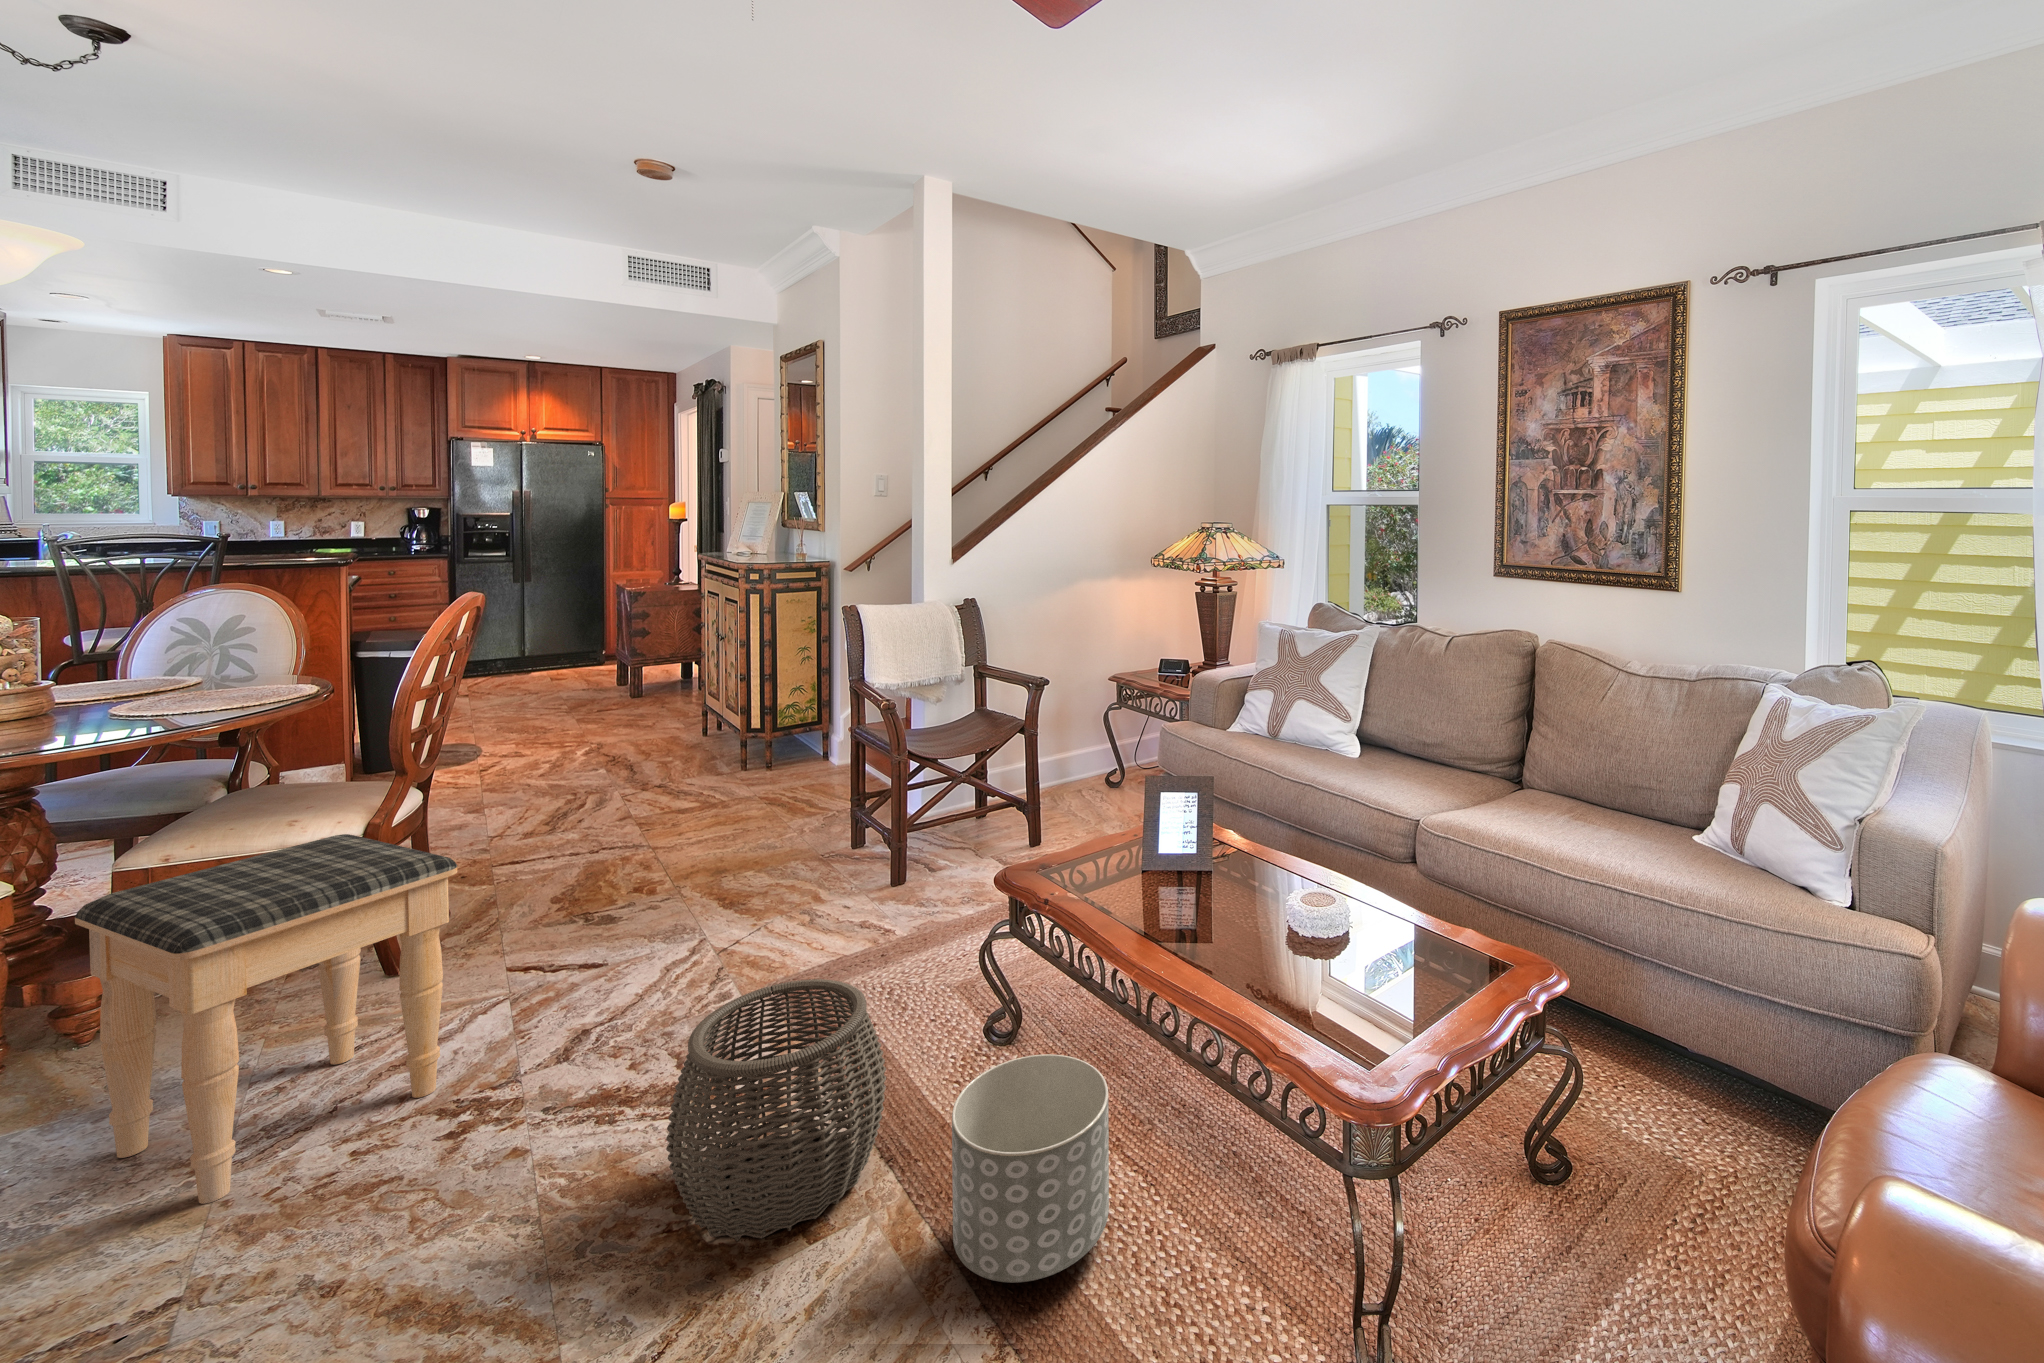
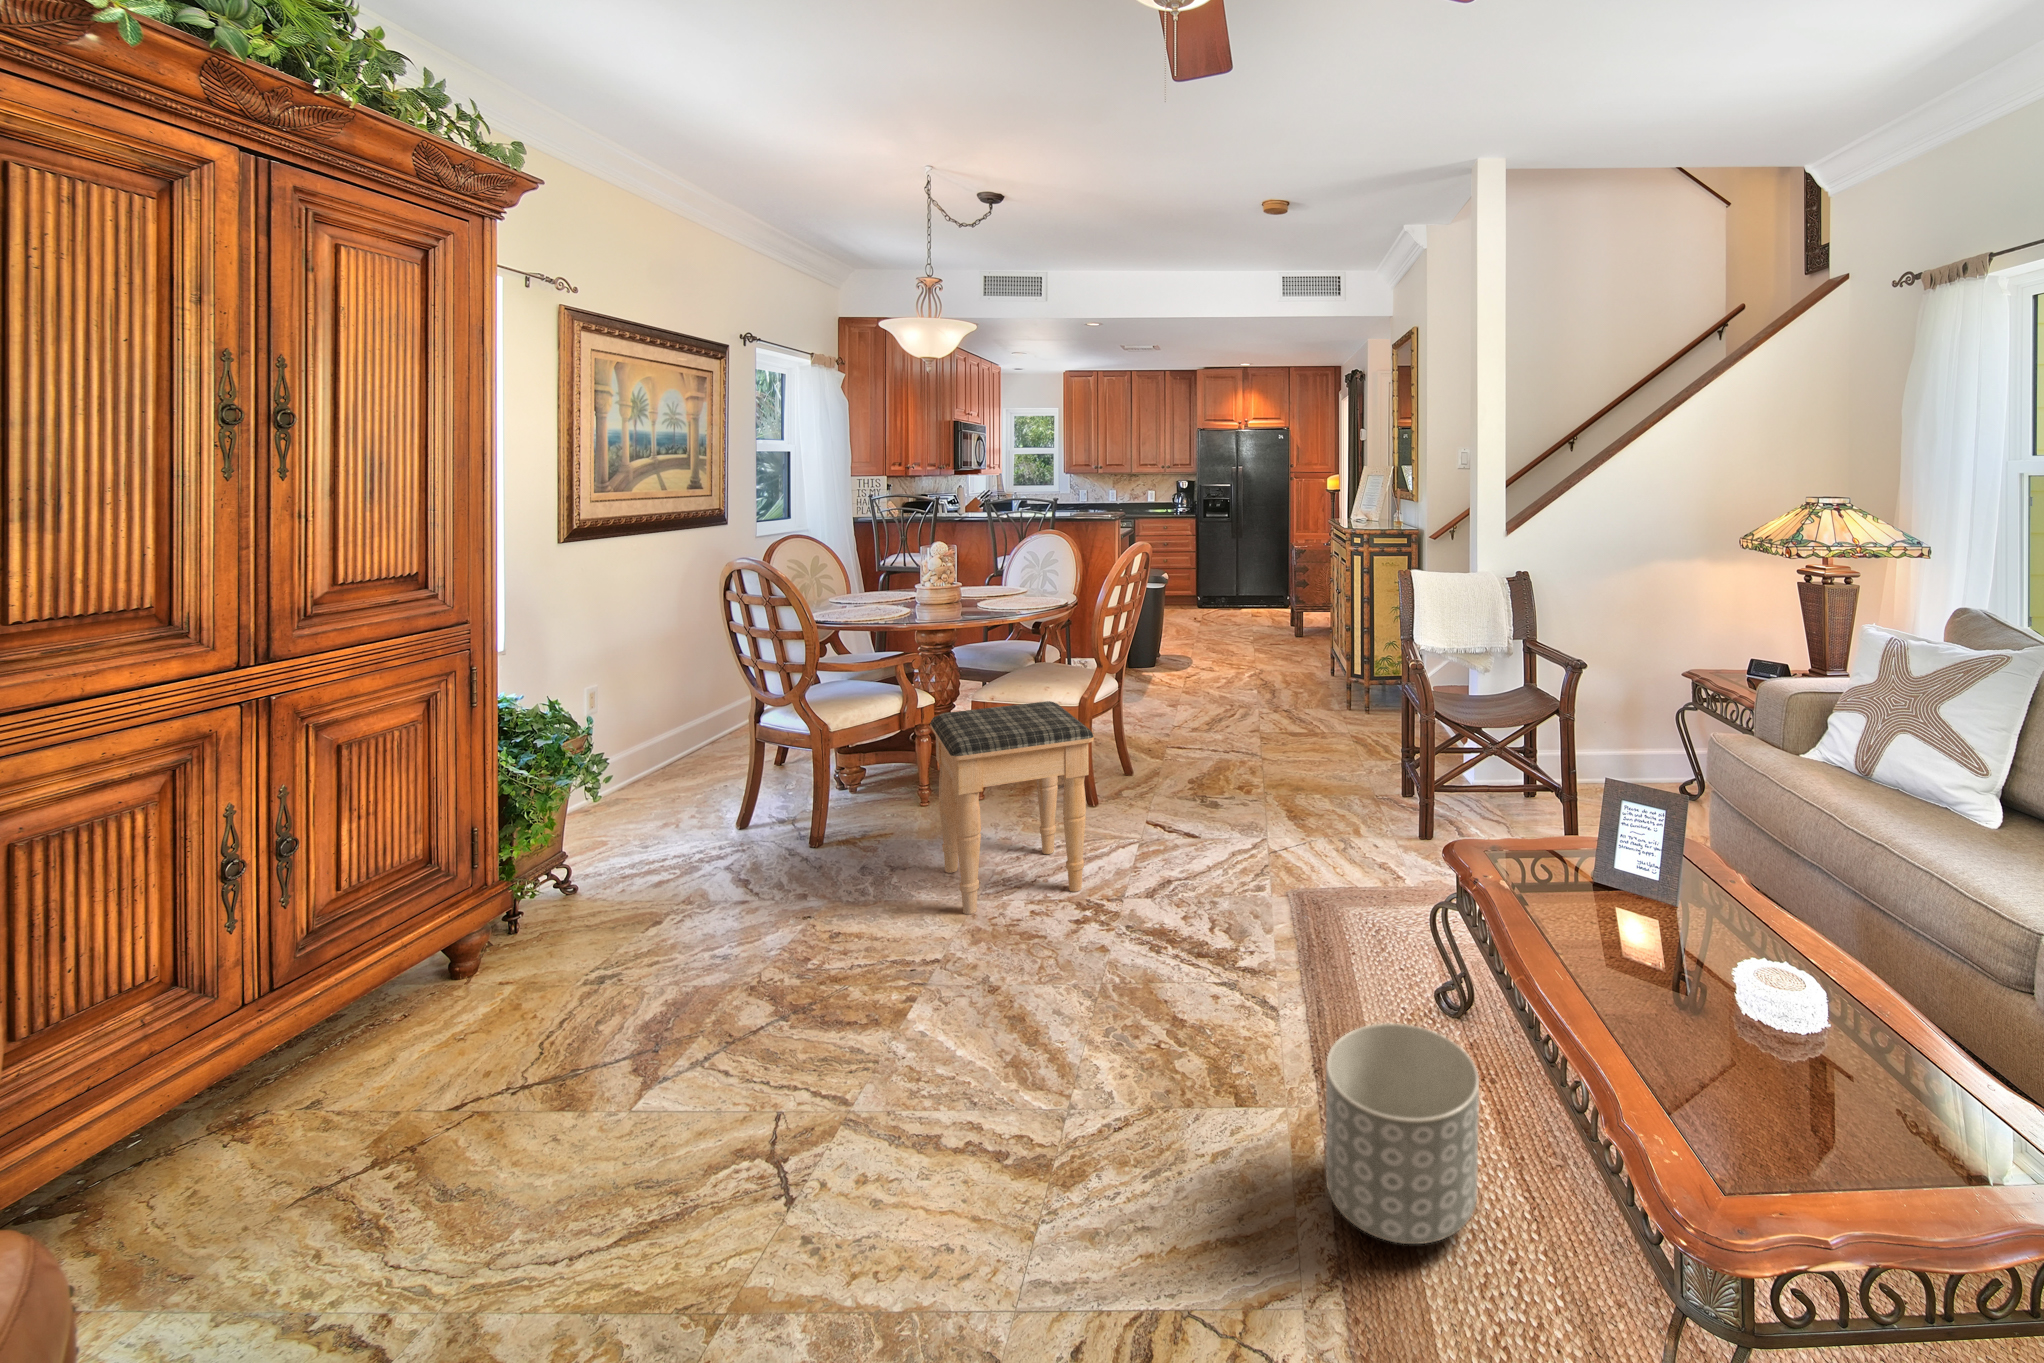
woven basket: present [666,979,886,1241] -> none [1156,885,1321,1090]

